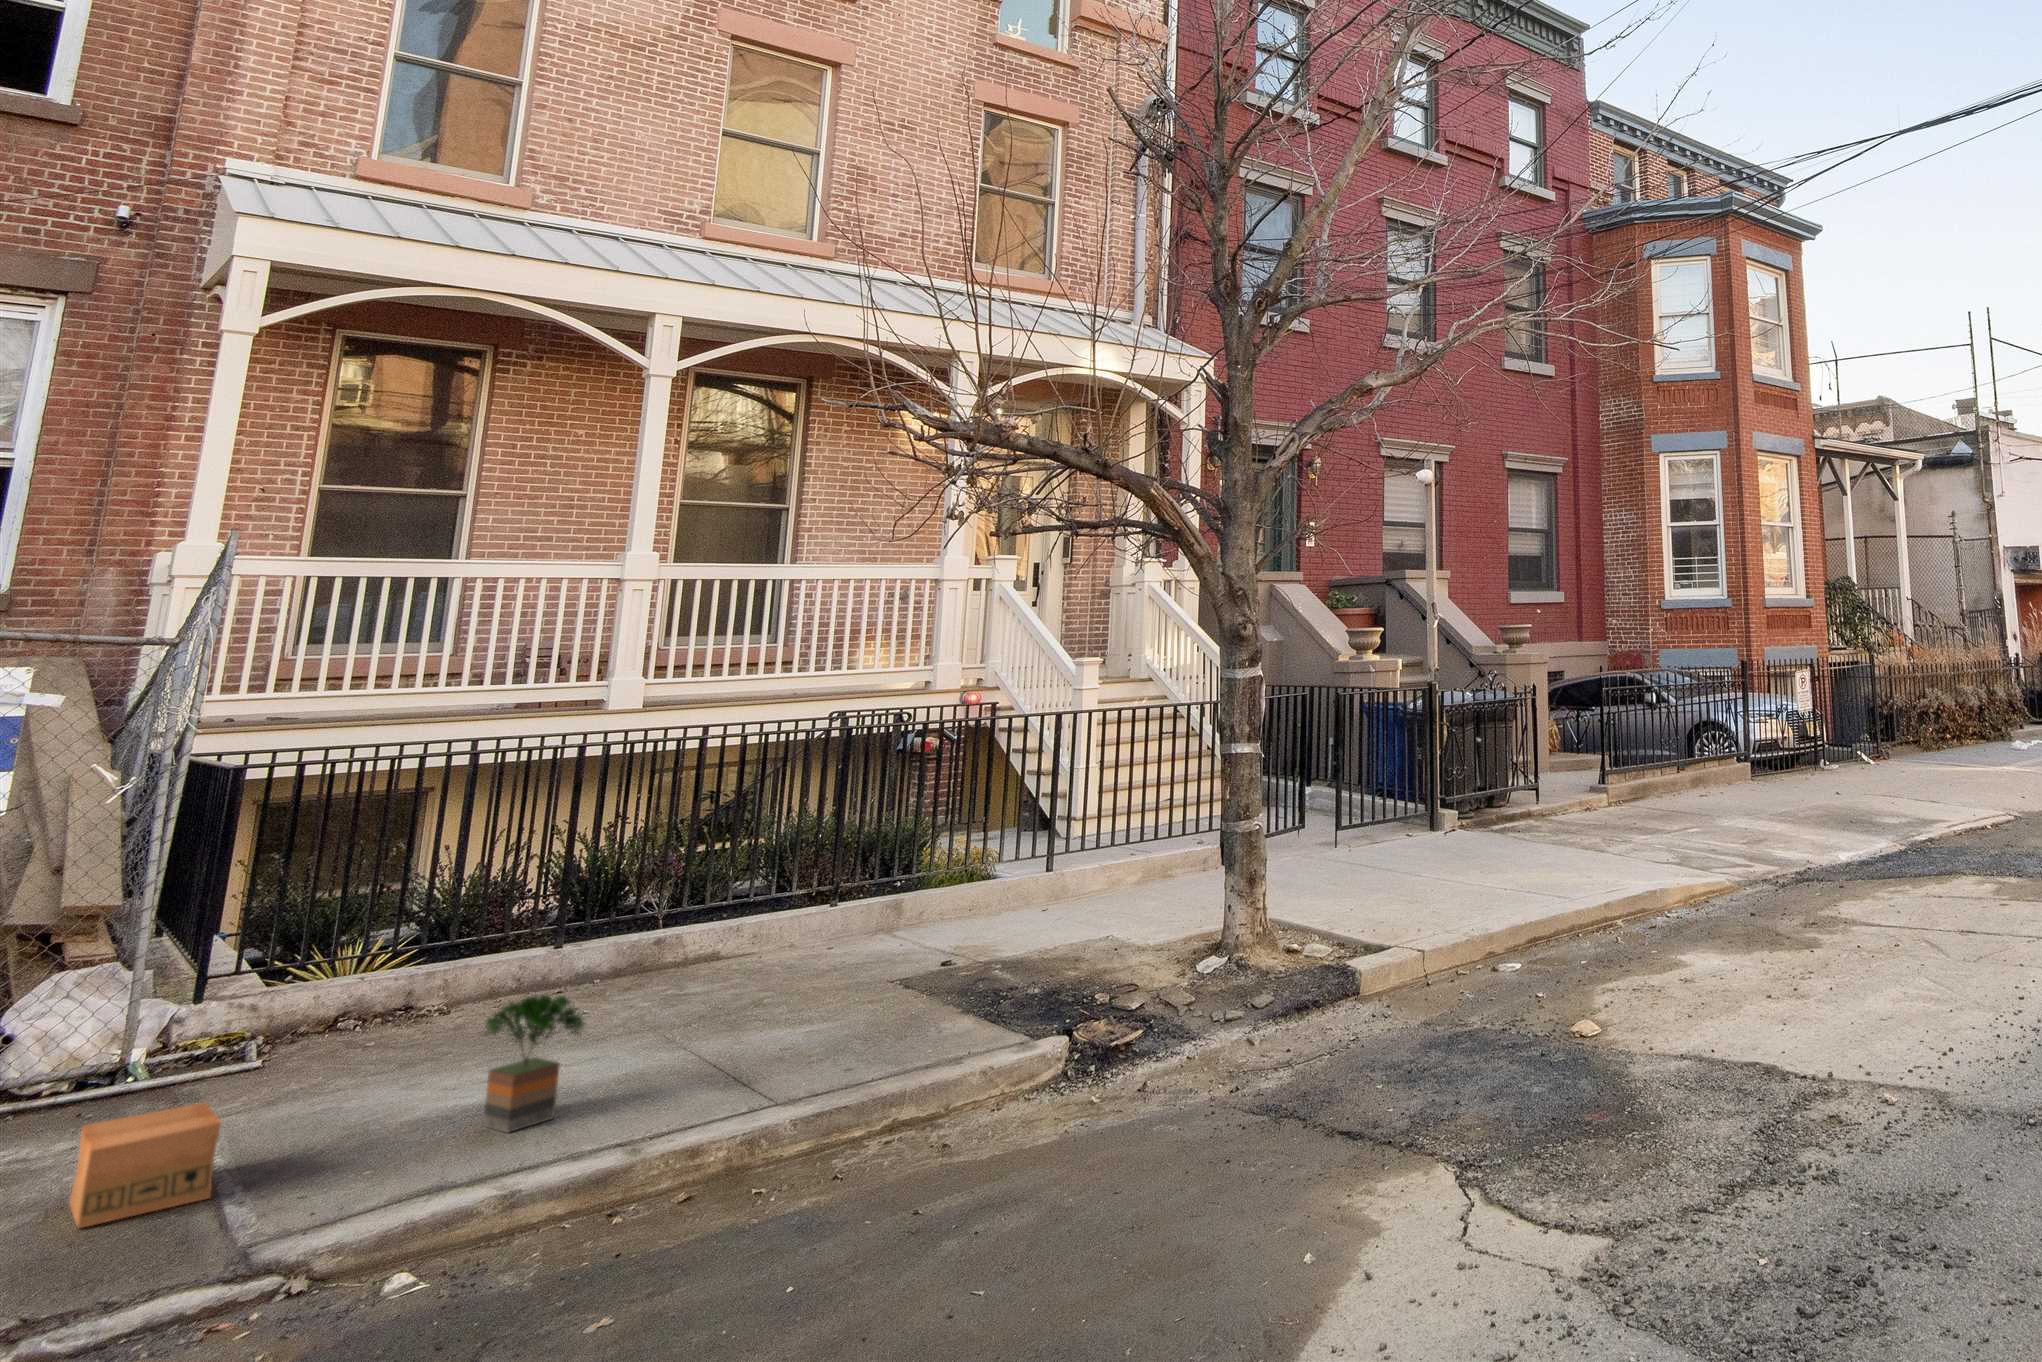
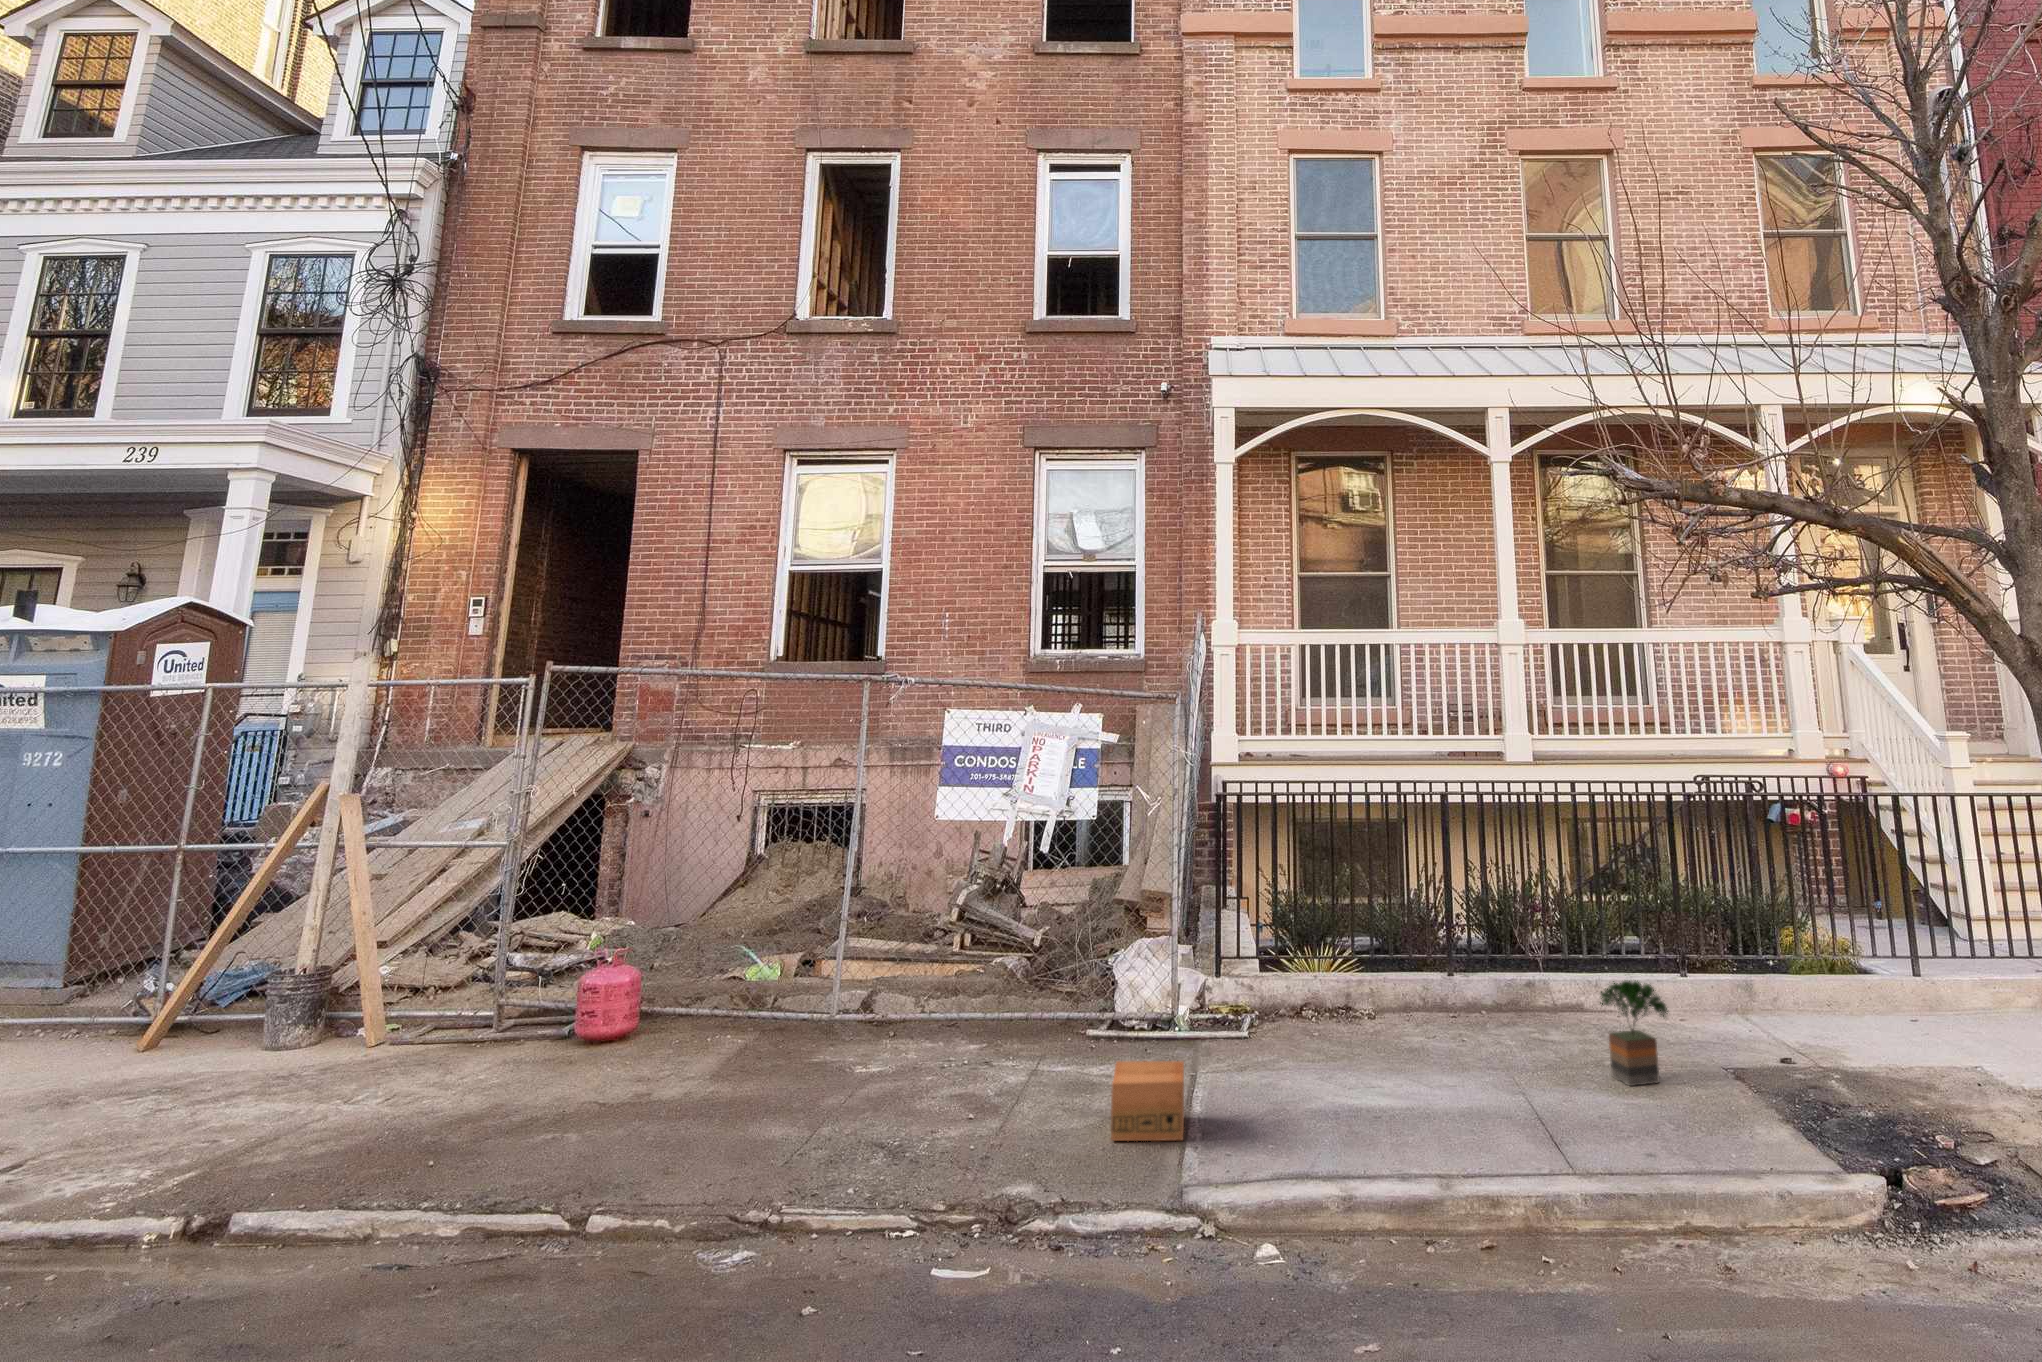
potted tree: present [481,994,585,1132] -> present [1600,980,1668,1086]

